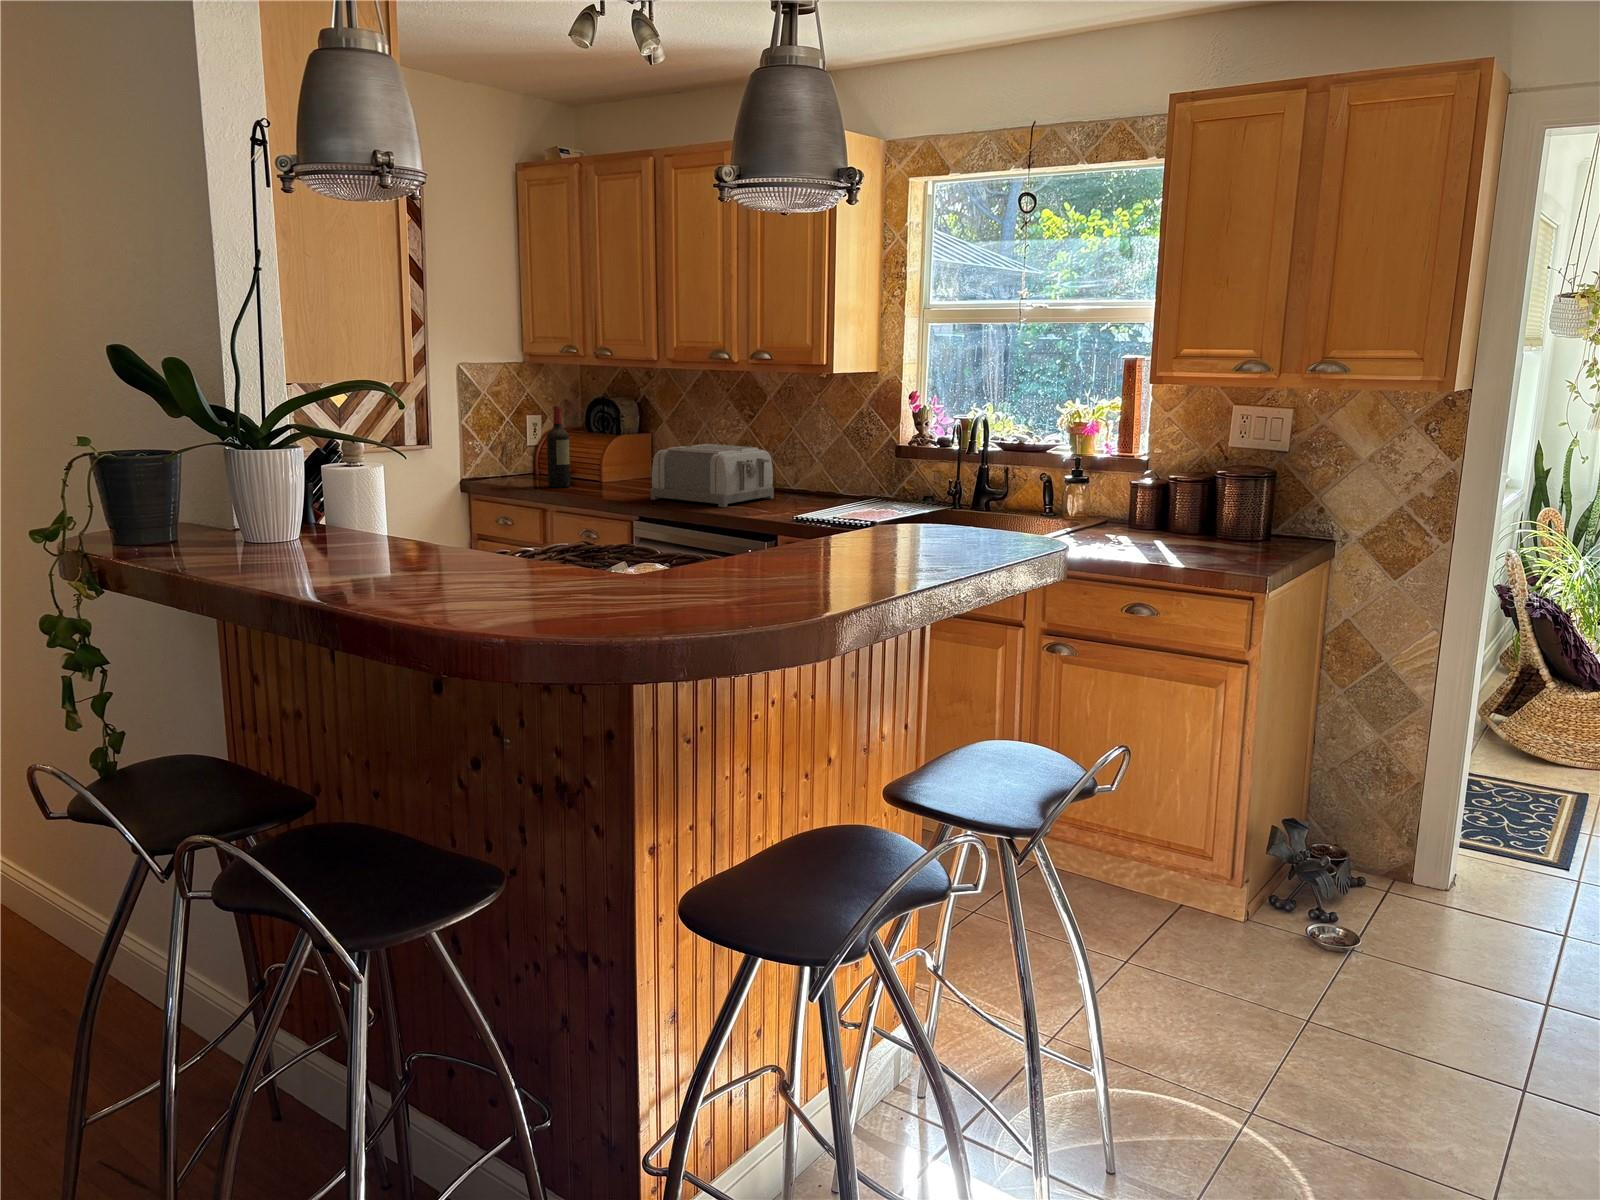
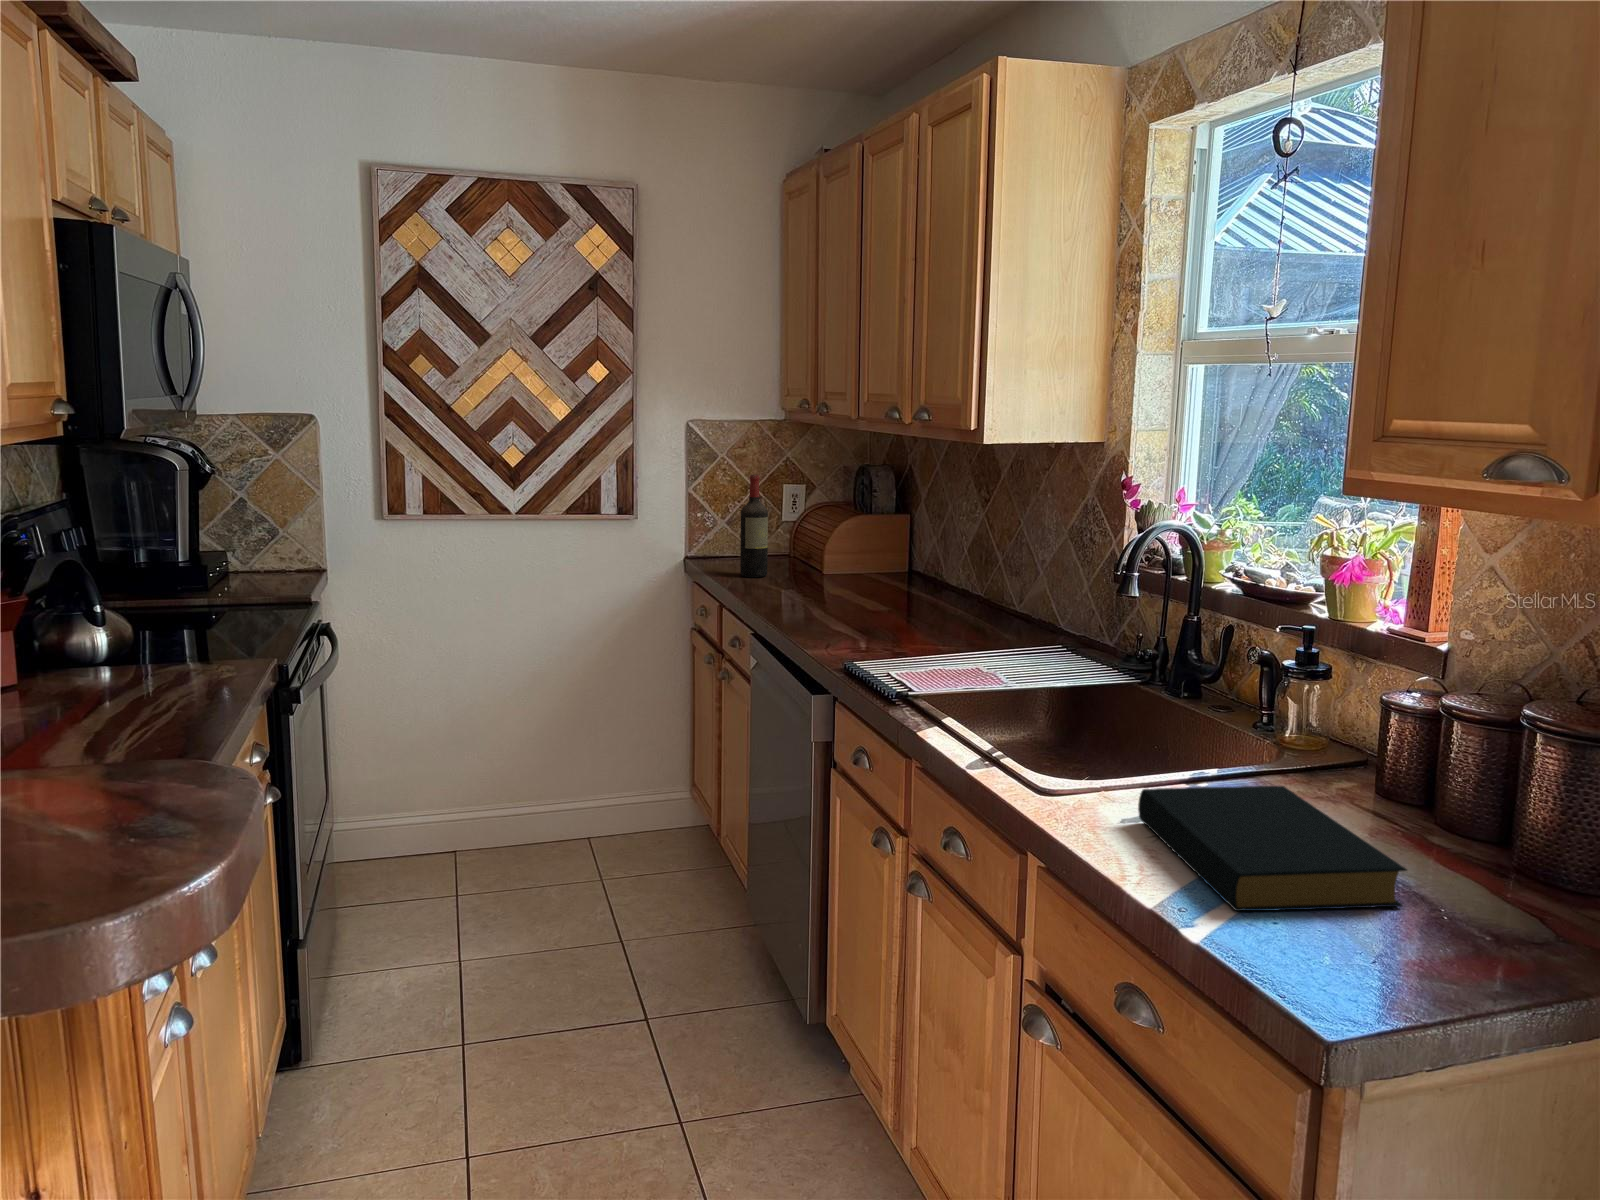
toaster: present [651,444,774,507] -> none [780,537,938,630]
hardback book: none [1105,523,1234,560] -> present [1138,786,1407,911]

